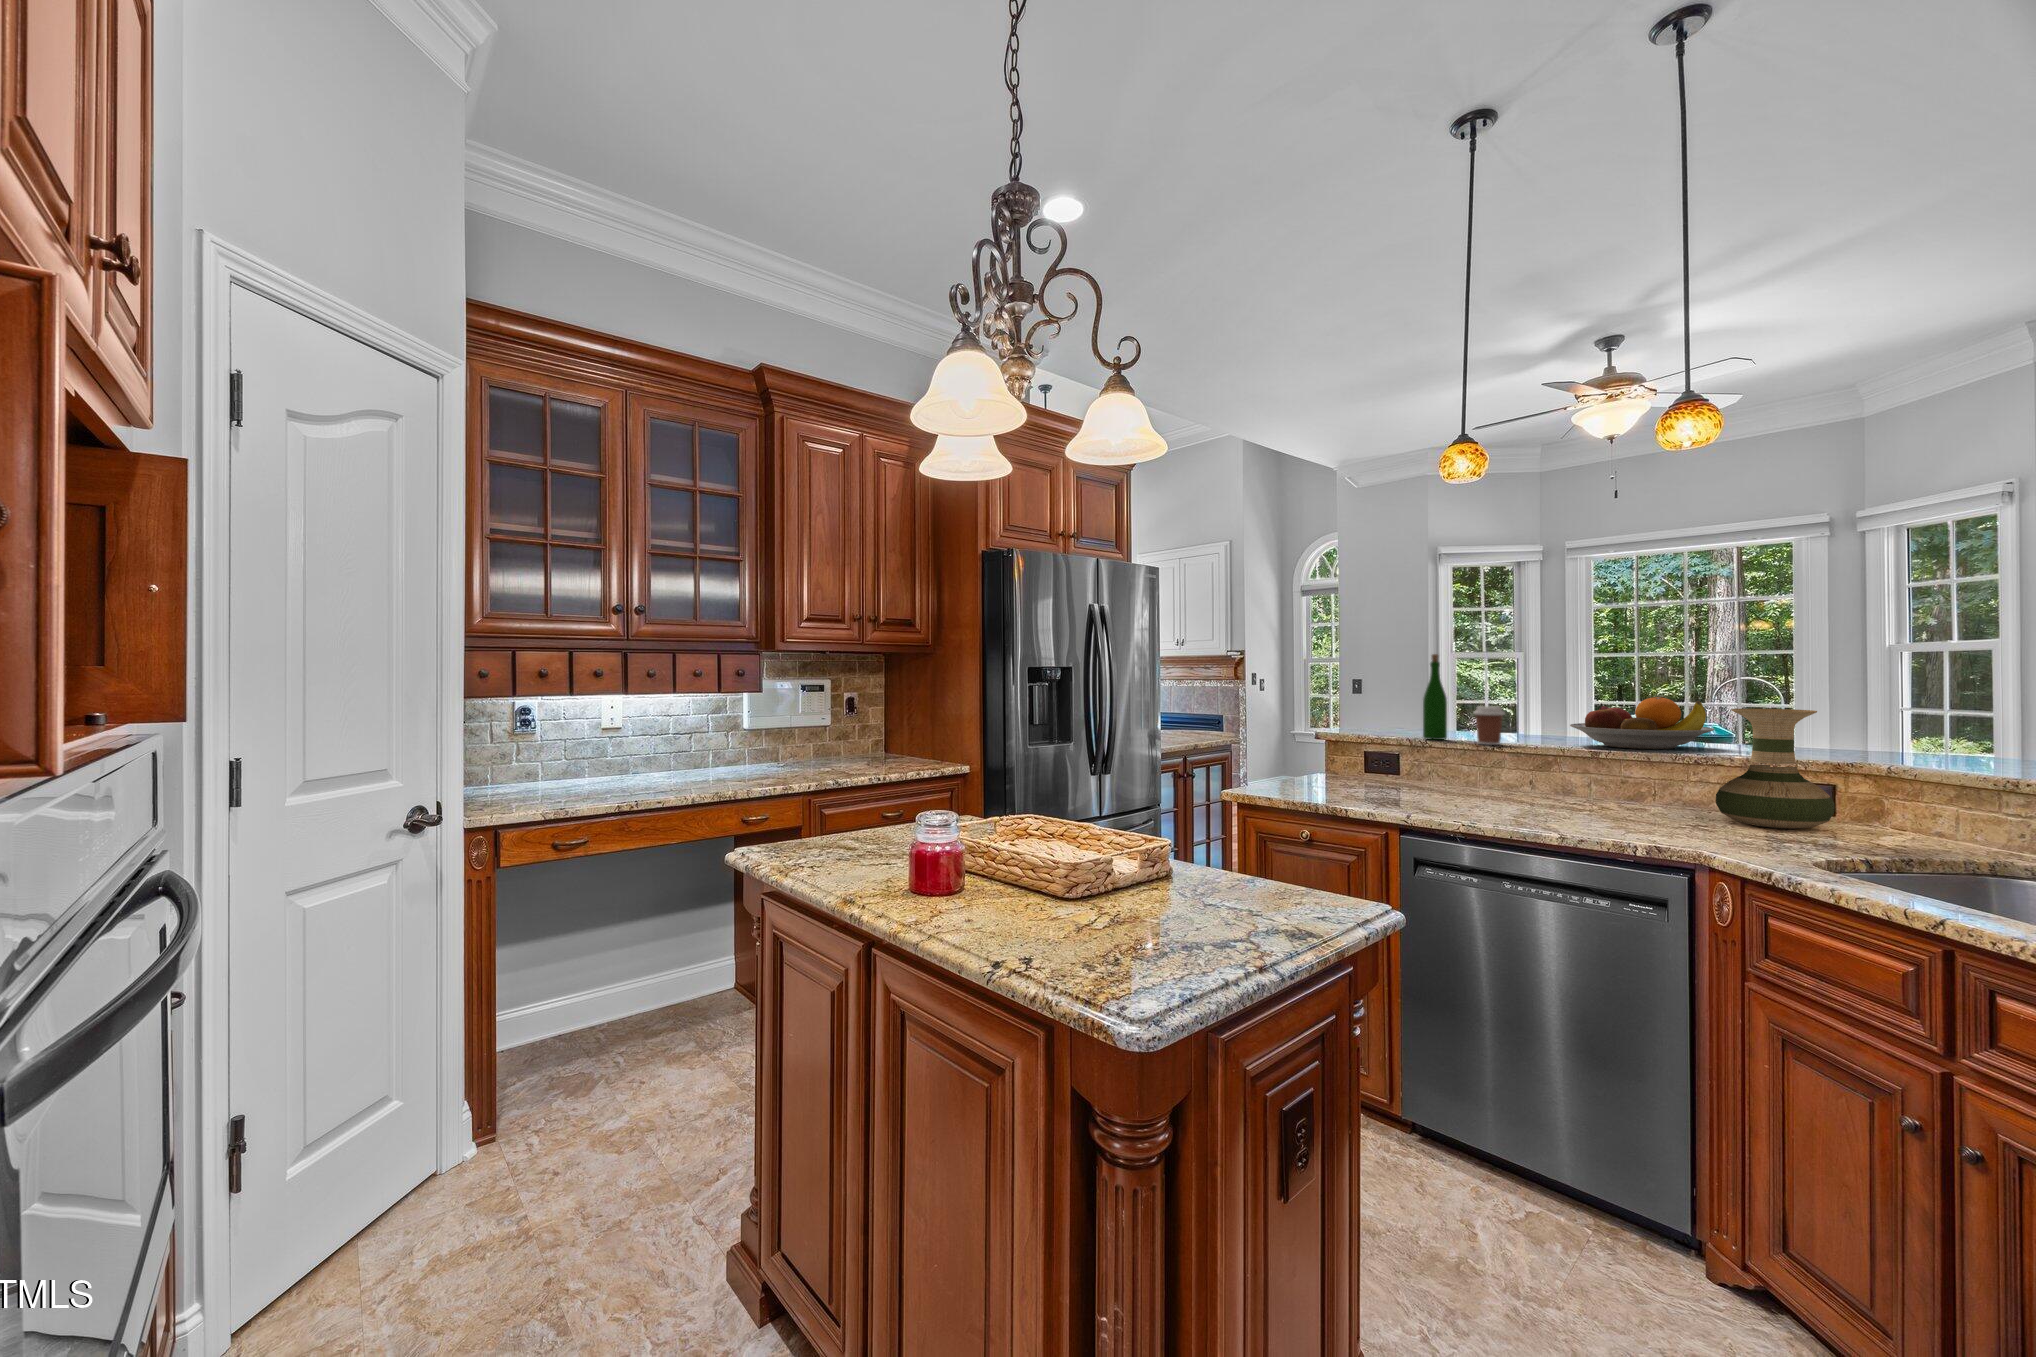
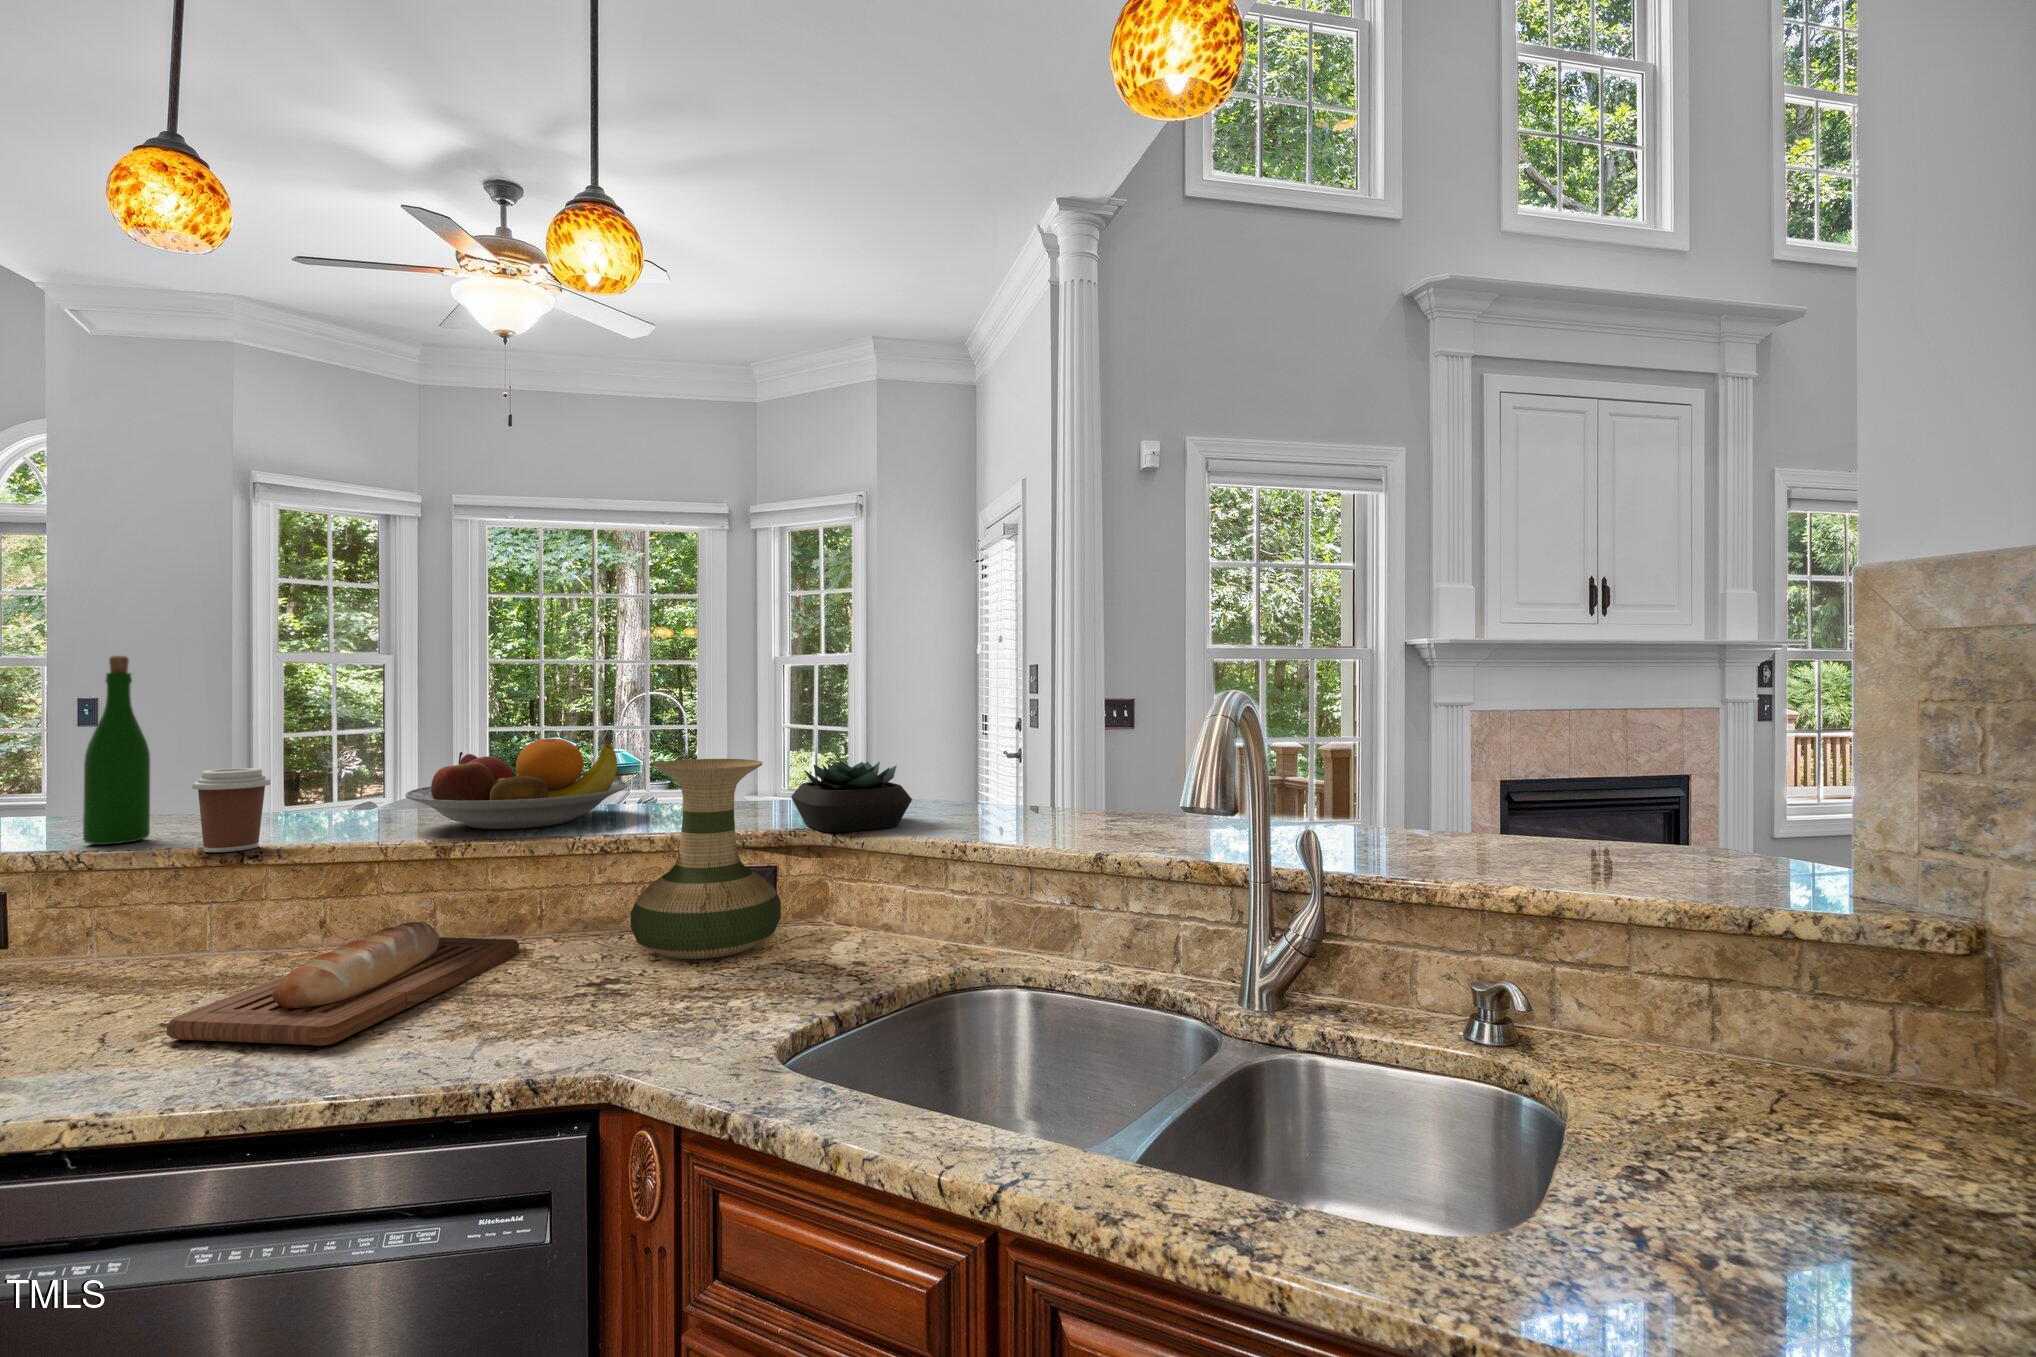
succulent plant: none [1850,716,1974,767] -> present [791,760,912,832]
bread loaf: none [1489,783,1643,819] -> present [167,921,519,1046]

